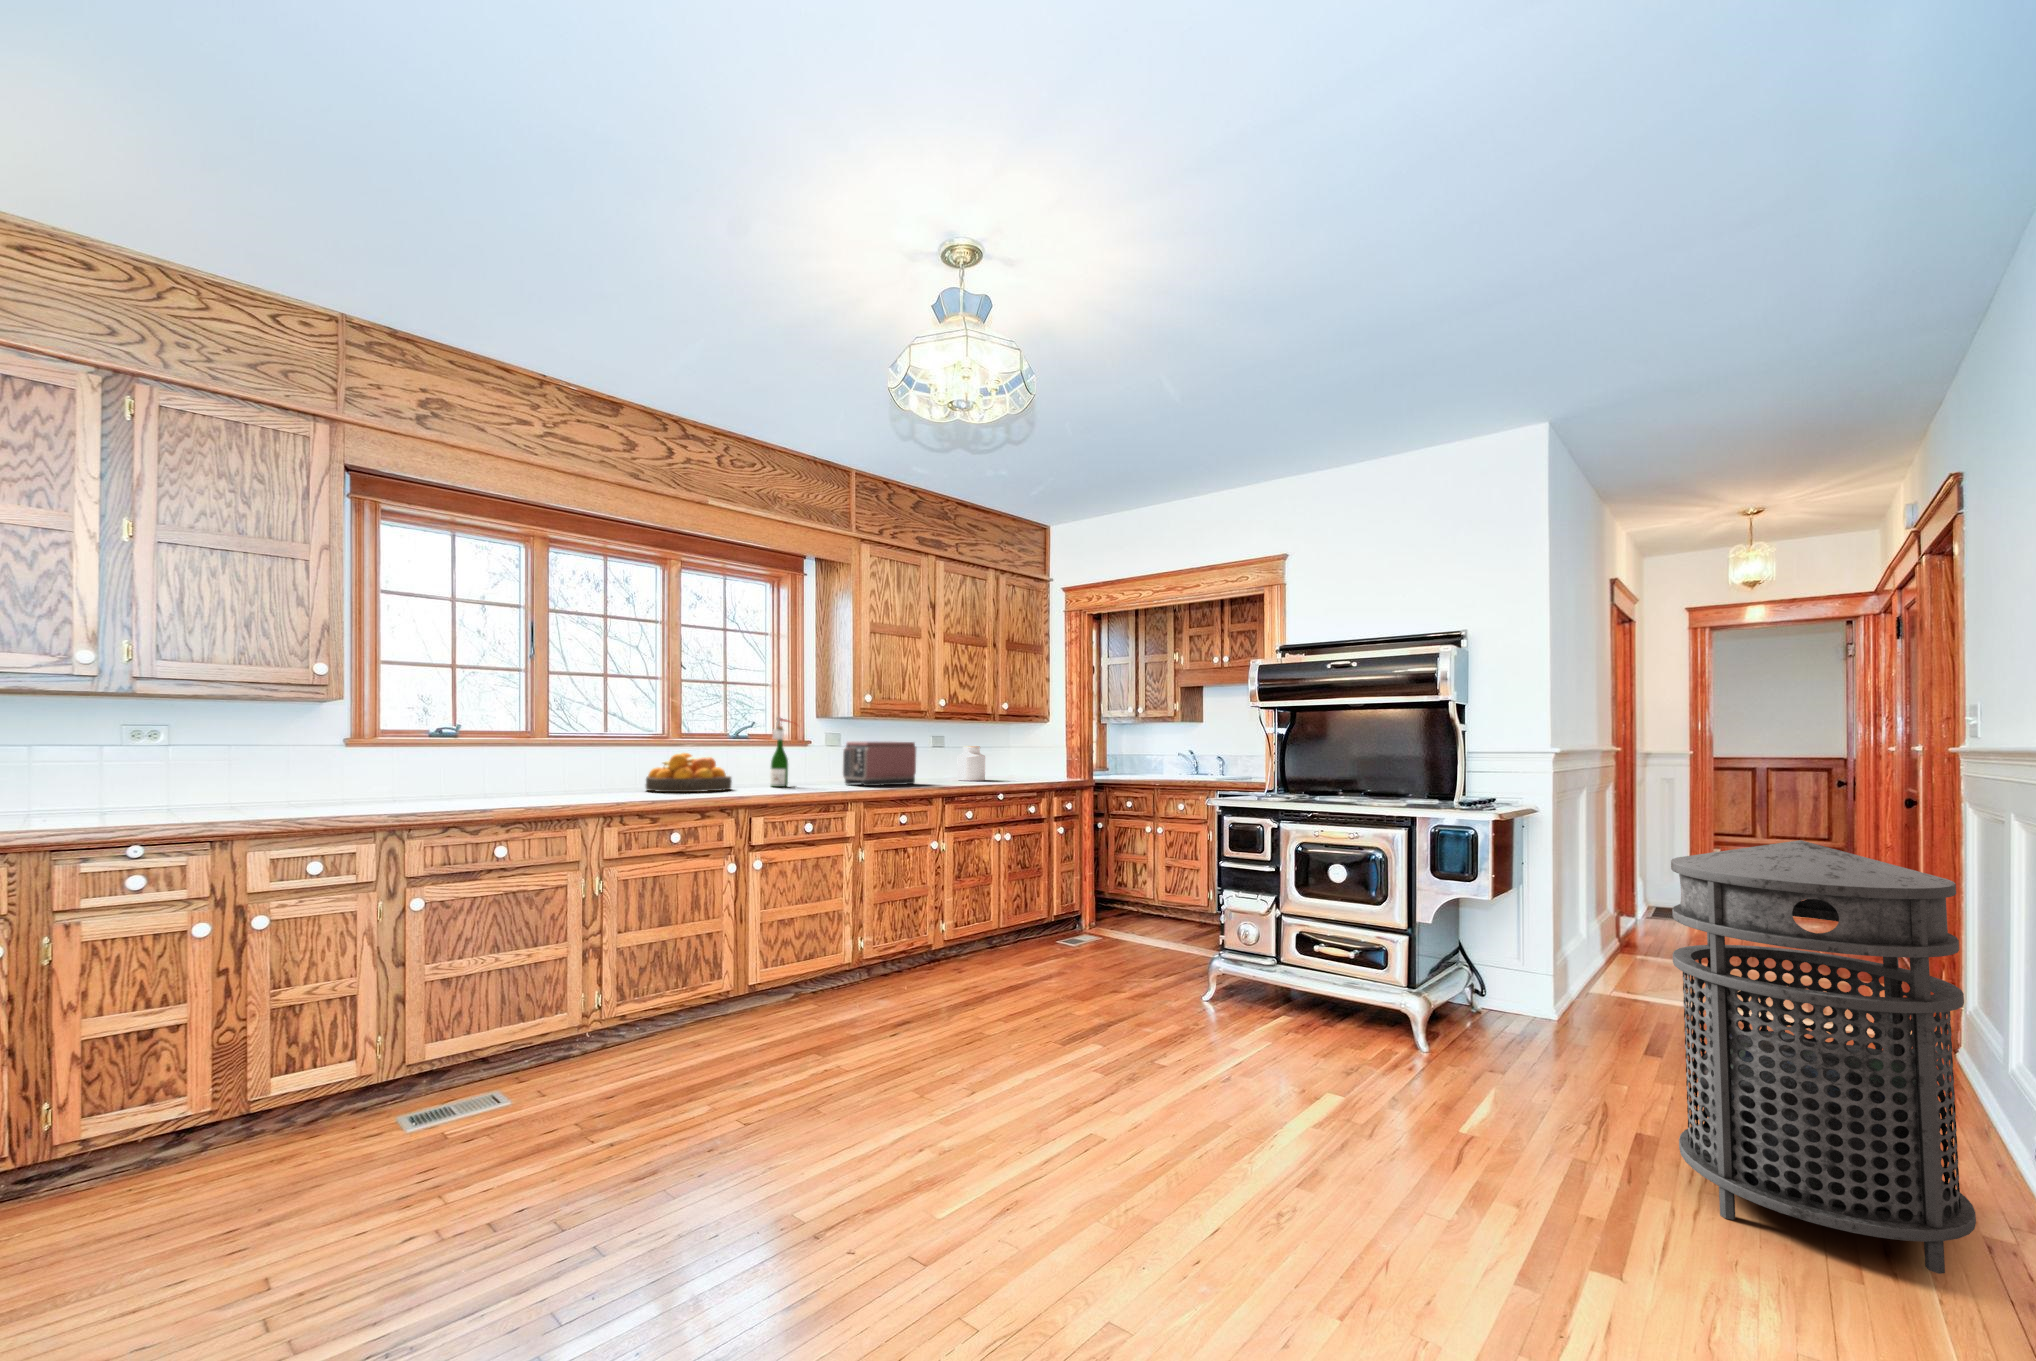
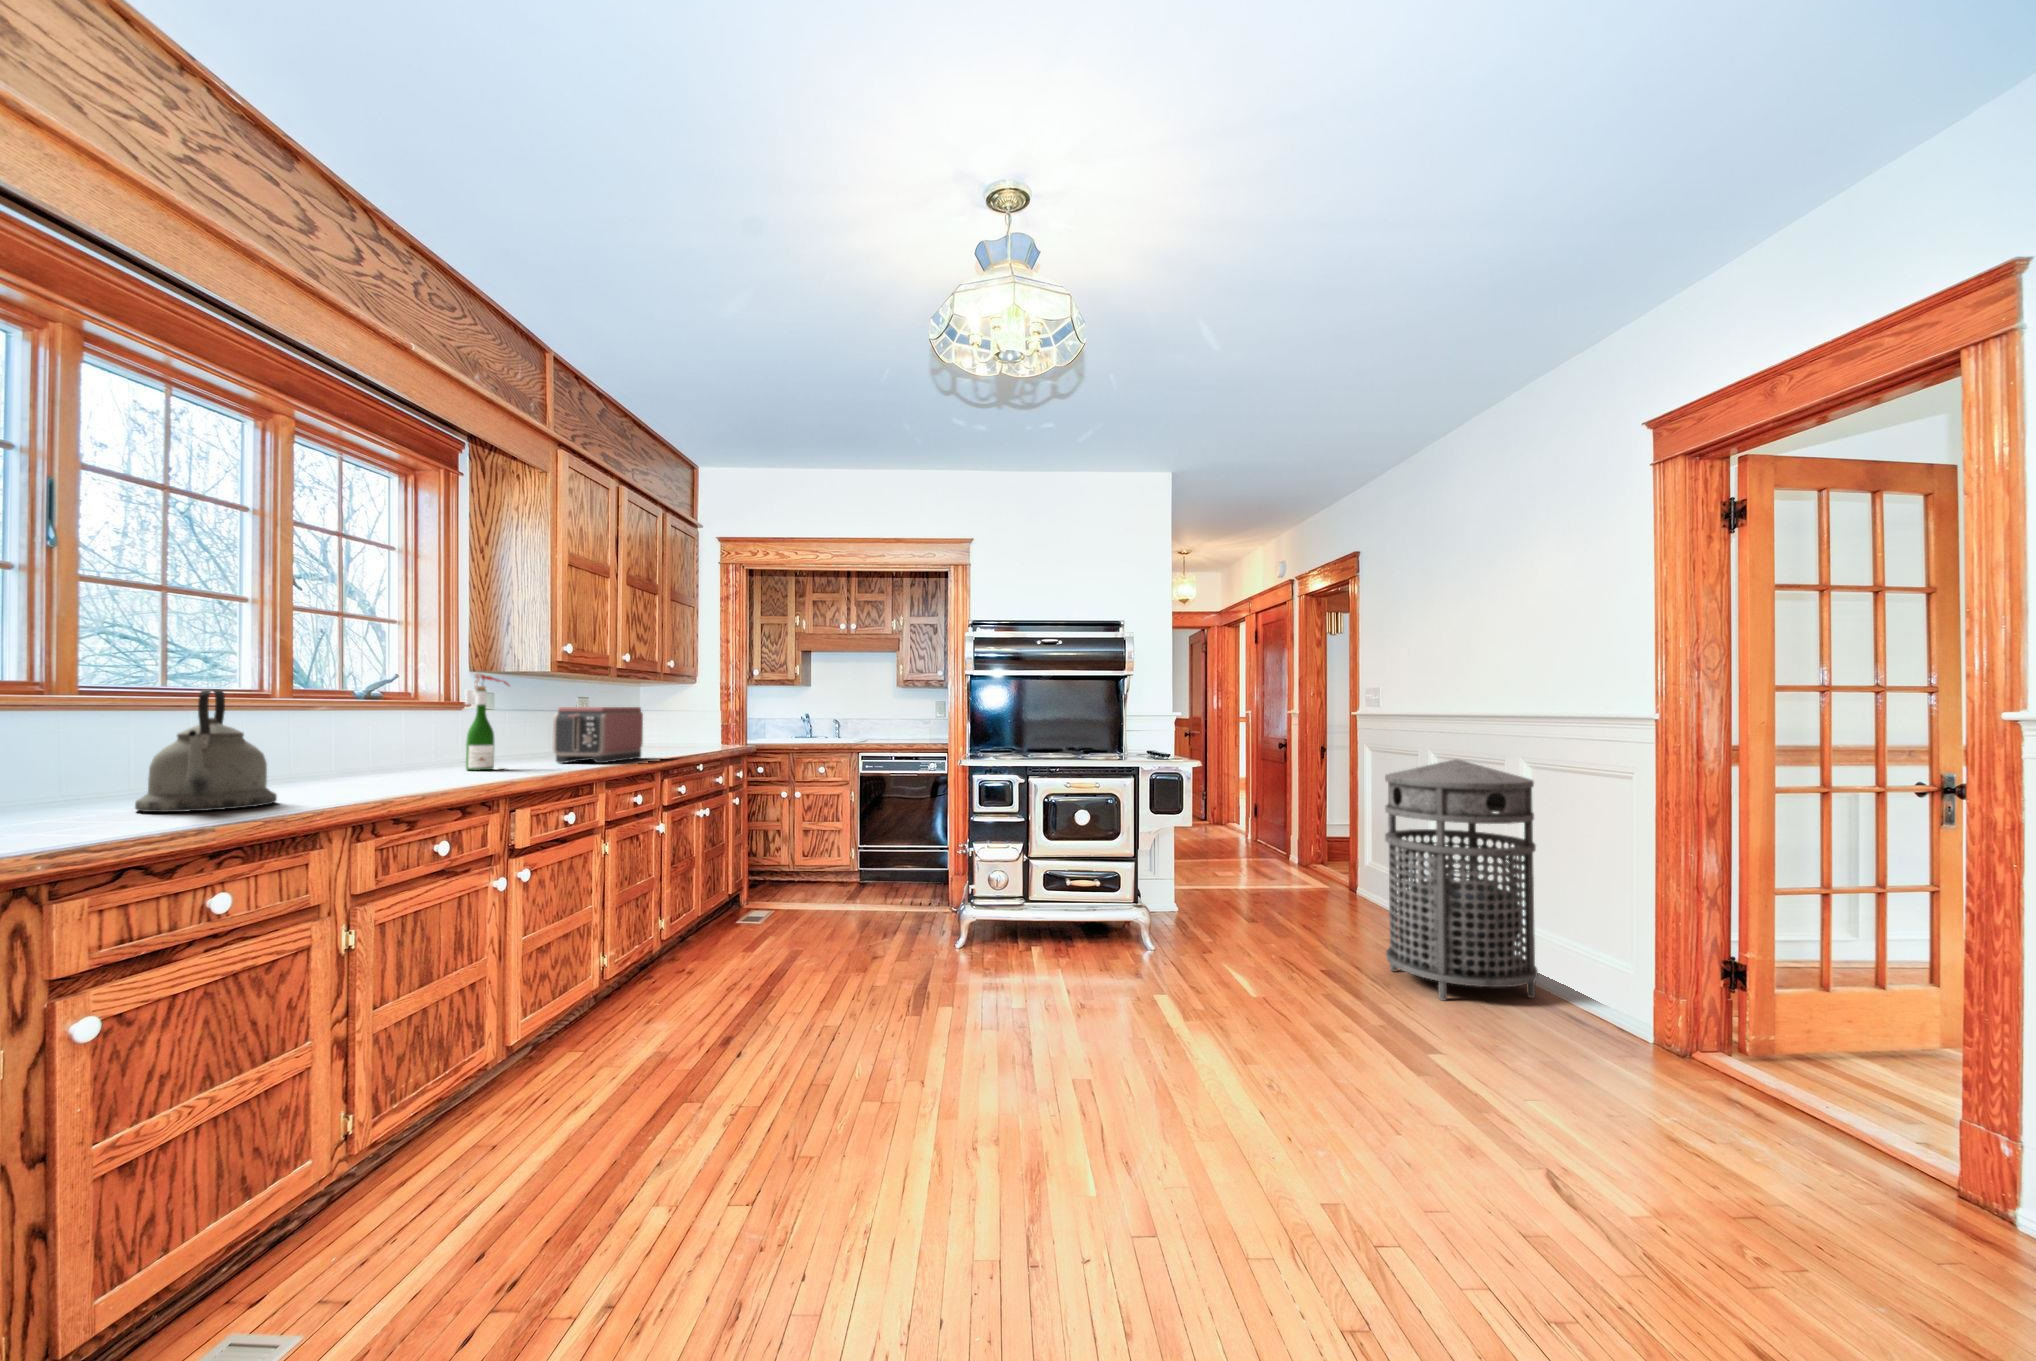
kettle: none [518,731,585,800] -> present [135,689,277,812]
jar: present [957,746,985,781] -> none [651,712,687,752]
fruit bowl: present [646,753,732,792] -> none [290,726,445,786]

